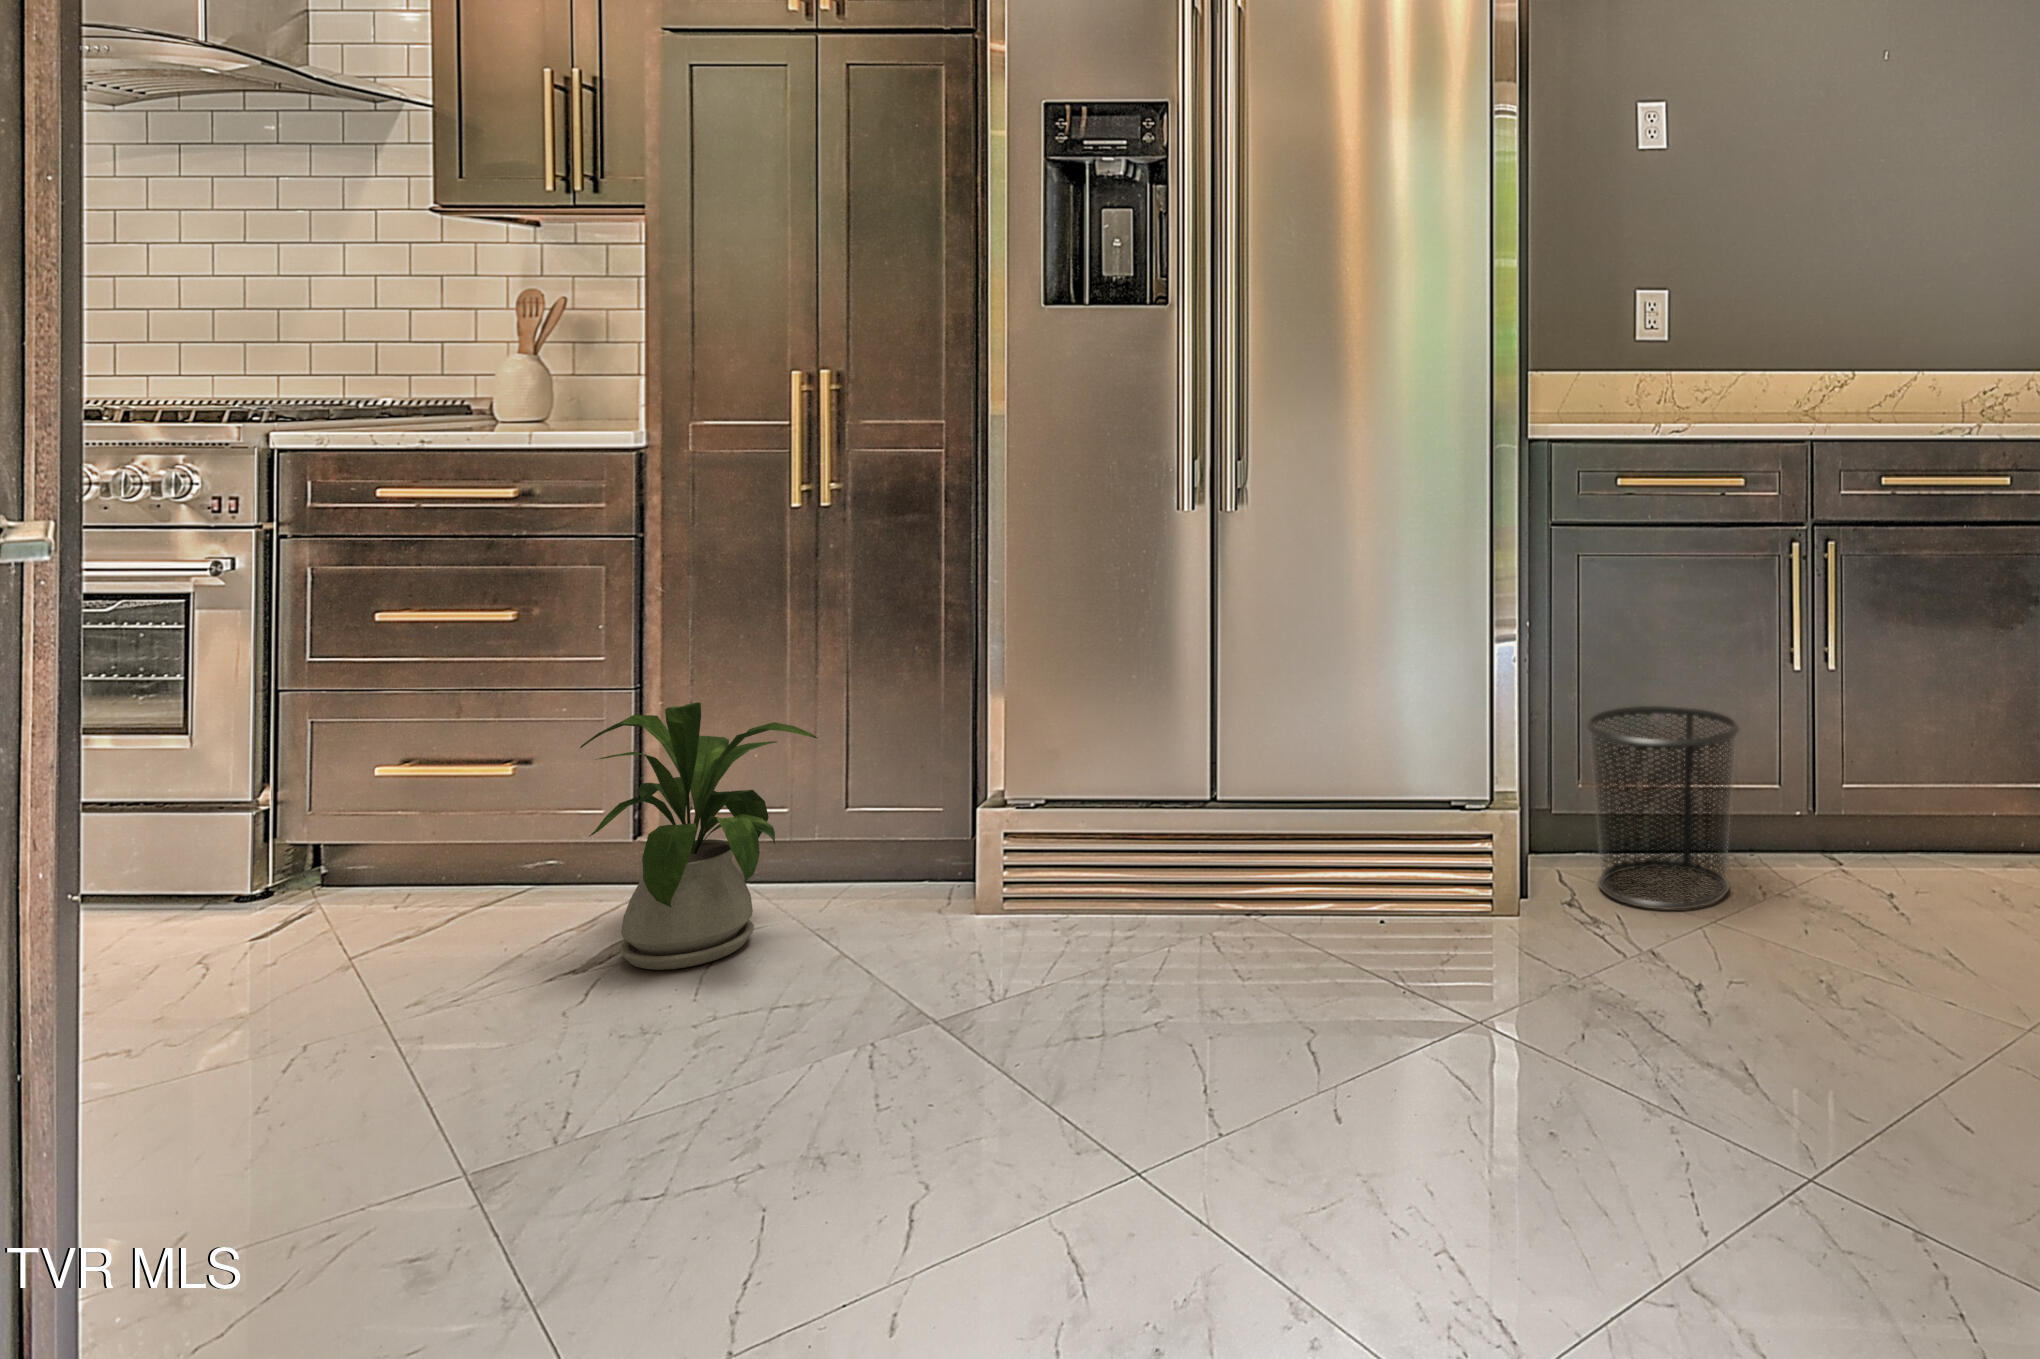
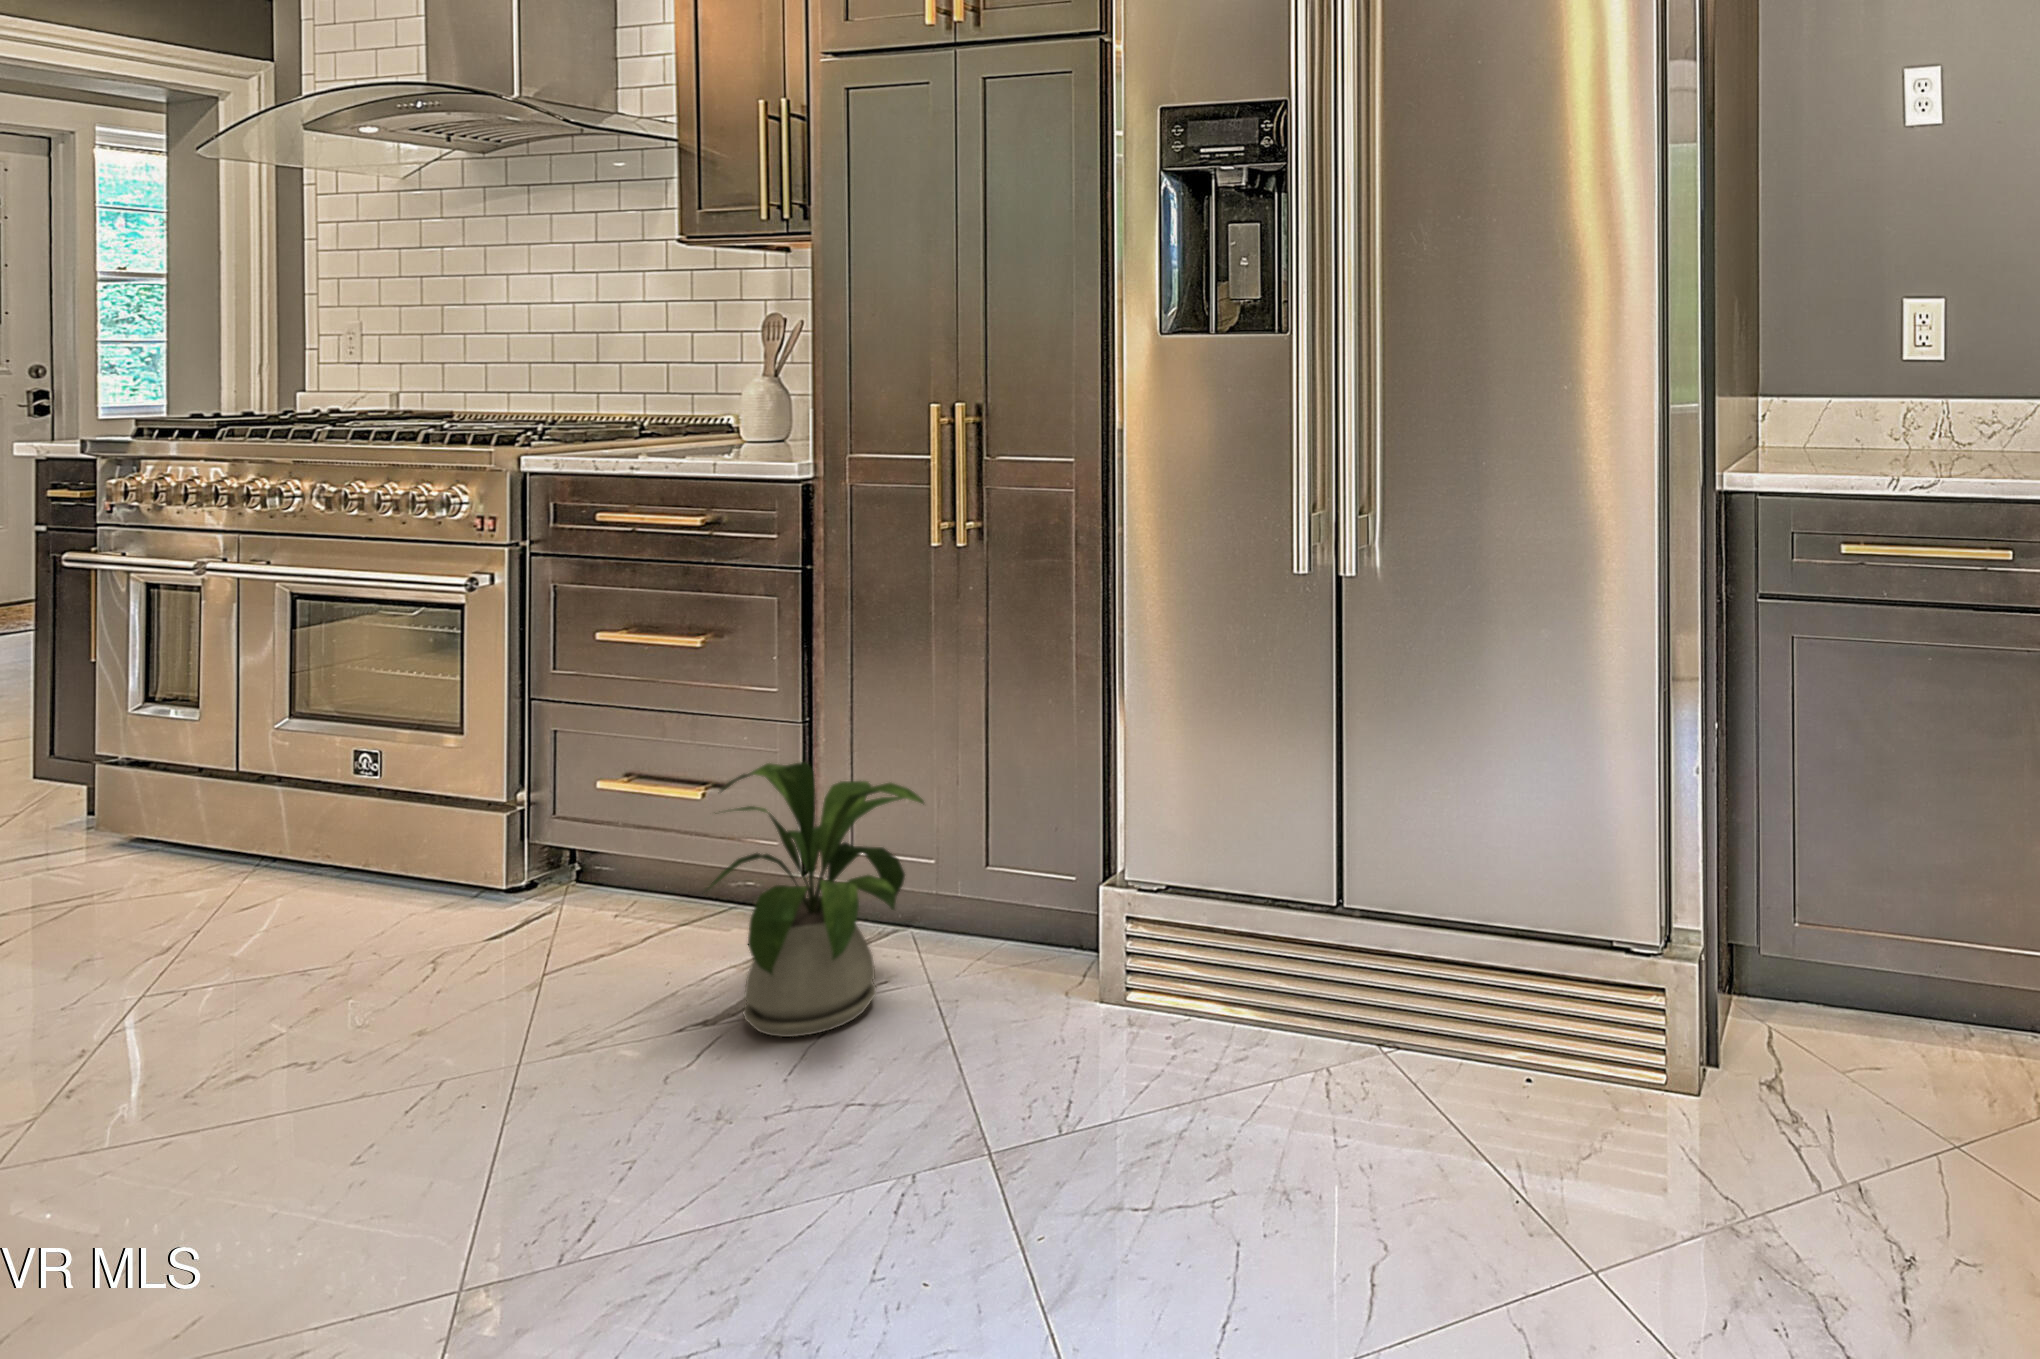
waste bin: present [1586,706,1740,909] -> none [1792,836,1999,1121]

